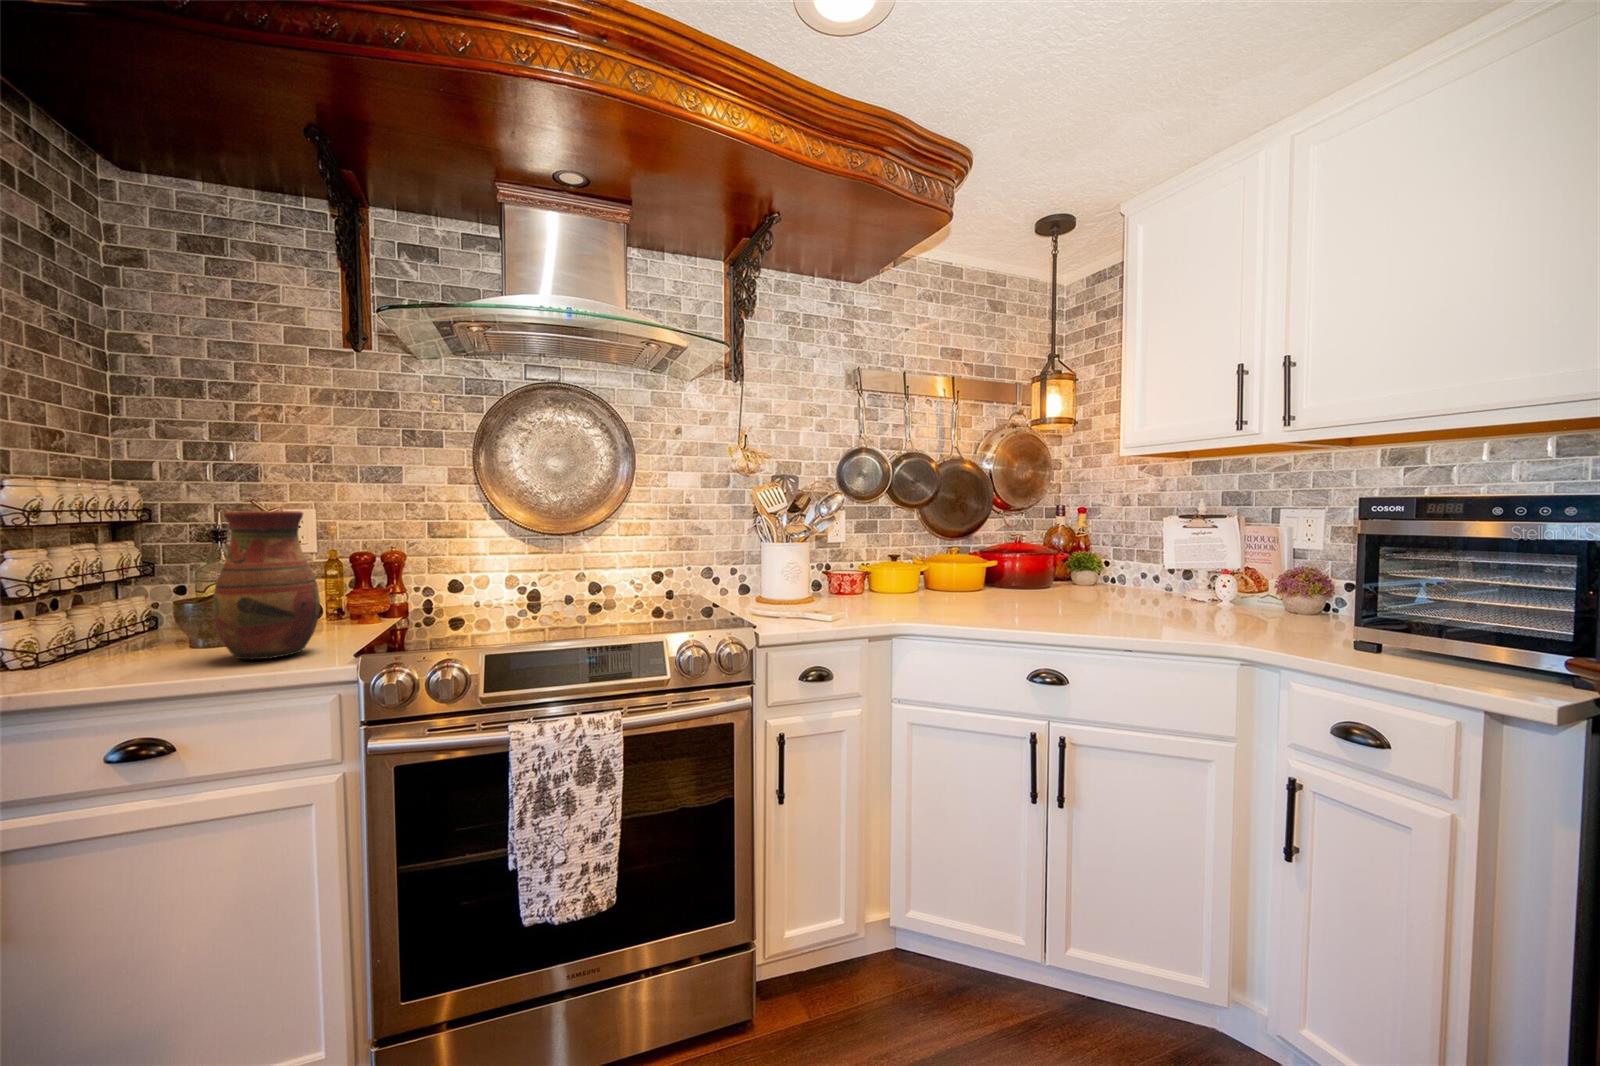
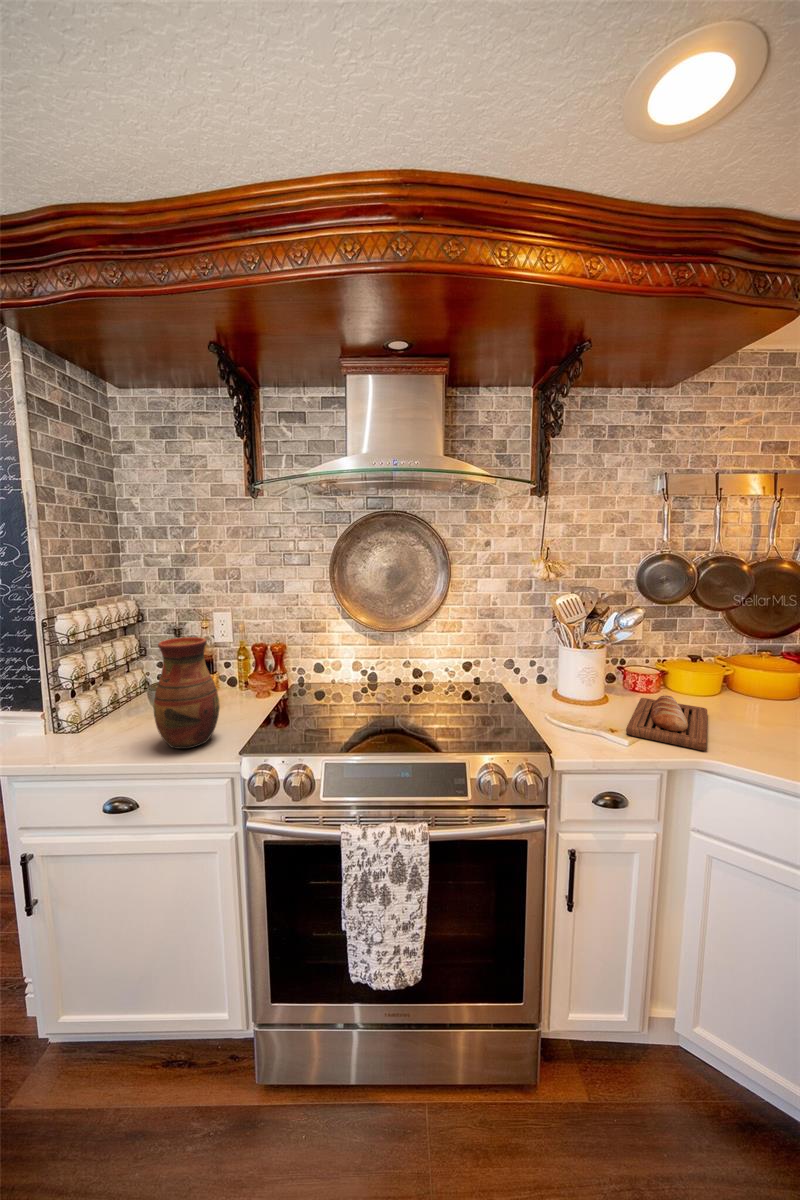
bread loaf: none [827,585,903,618] -> present [626,695,707,750]

